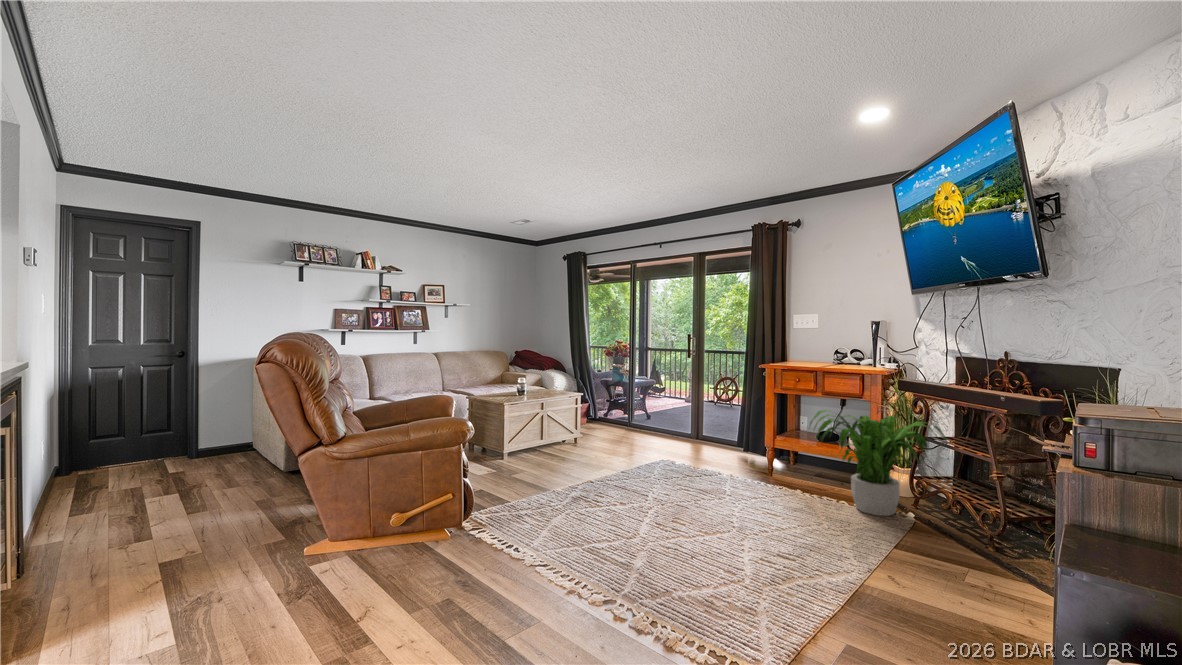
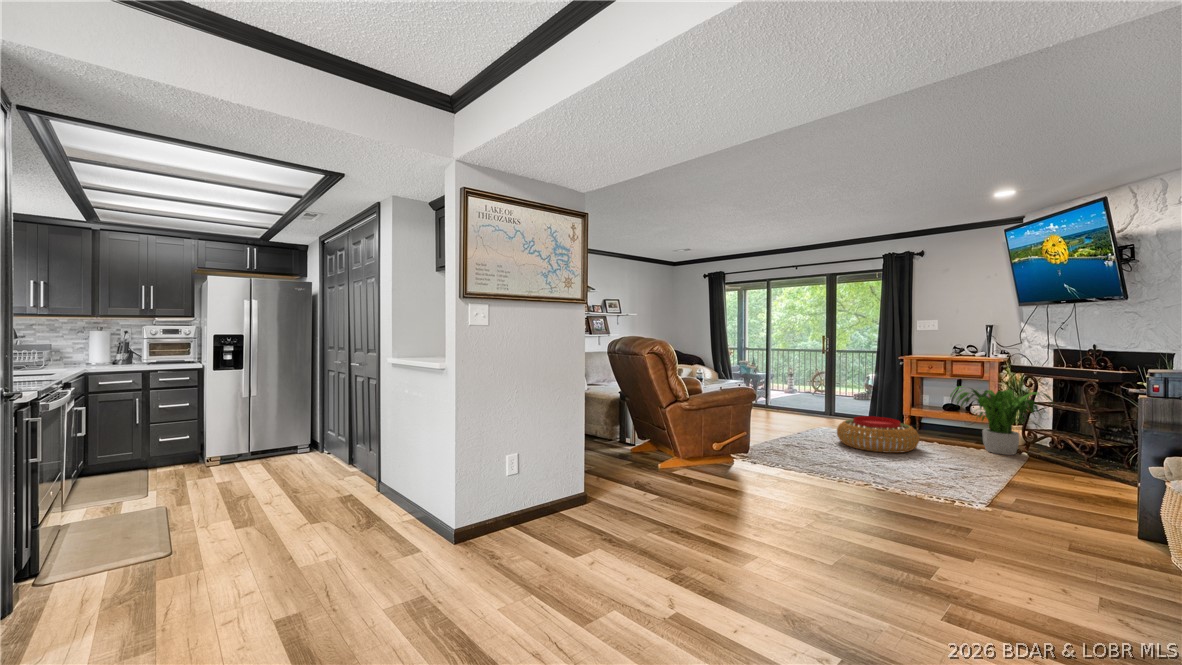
pouf: none [651,452,759,513] -> present [837,416,919,453]

